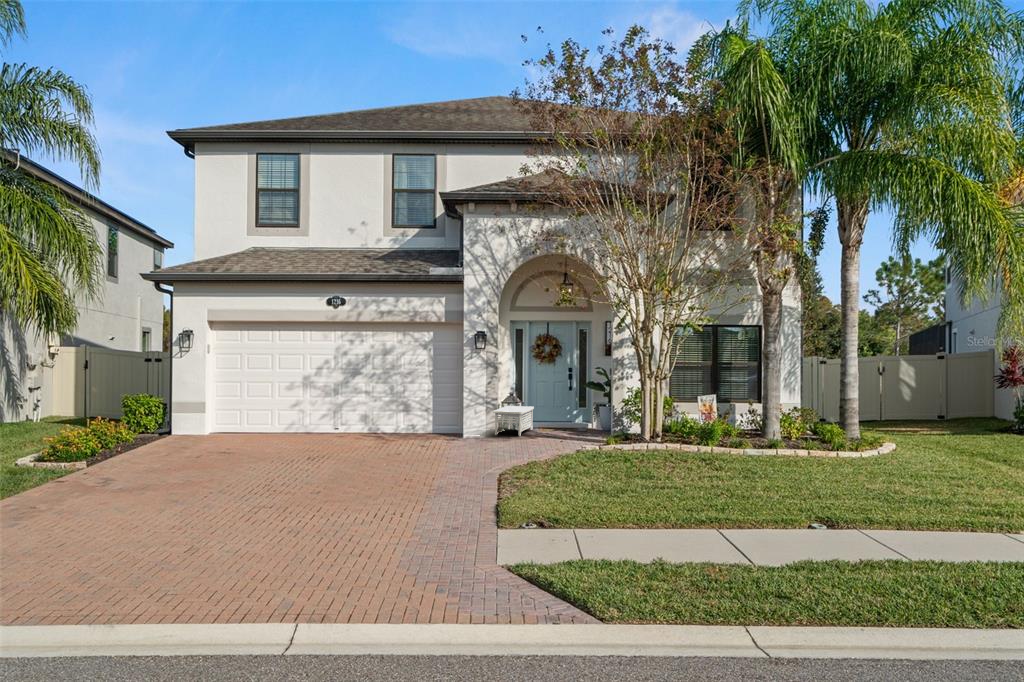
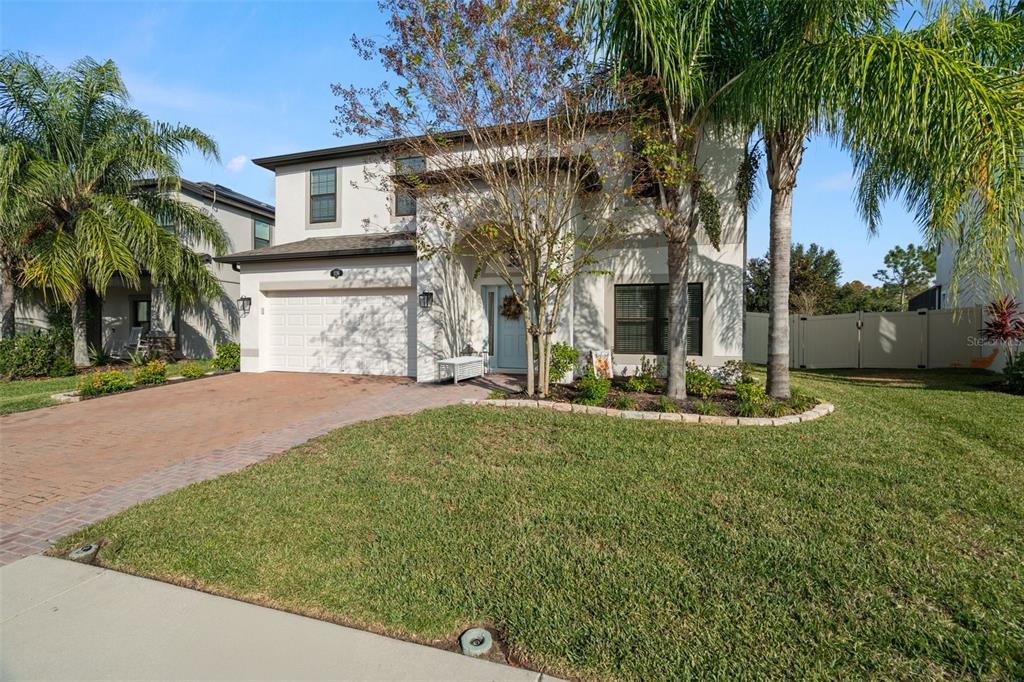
lounge chair: none [962,395,1004,422] -> present [949,348,999,374]

